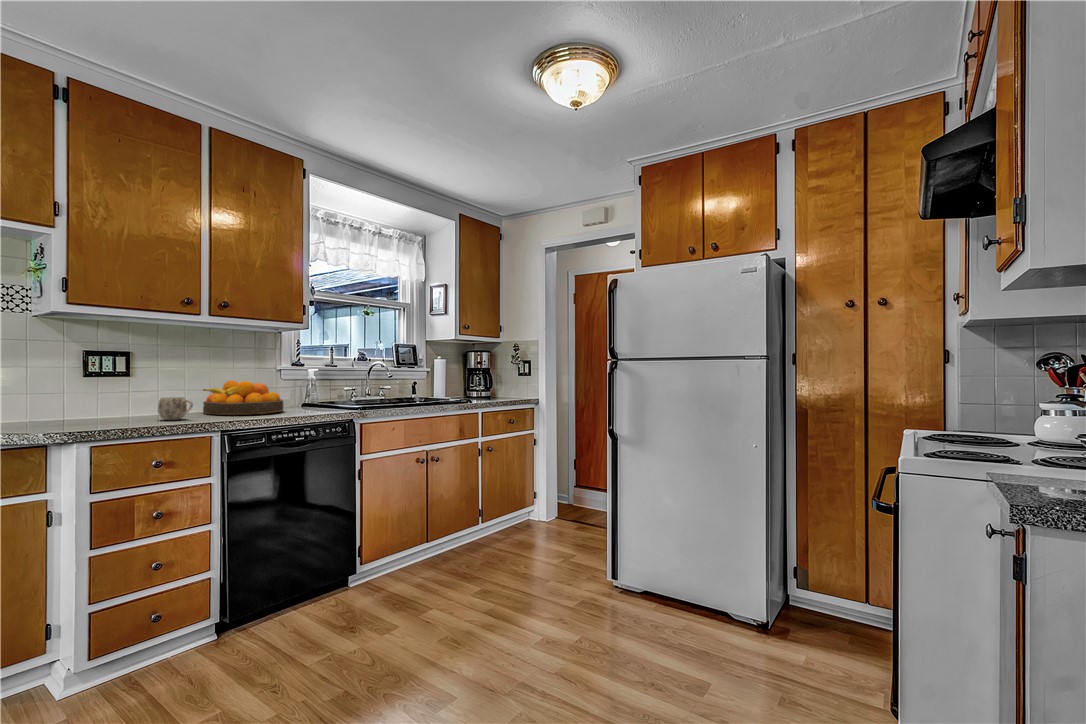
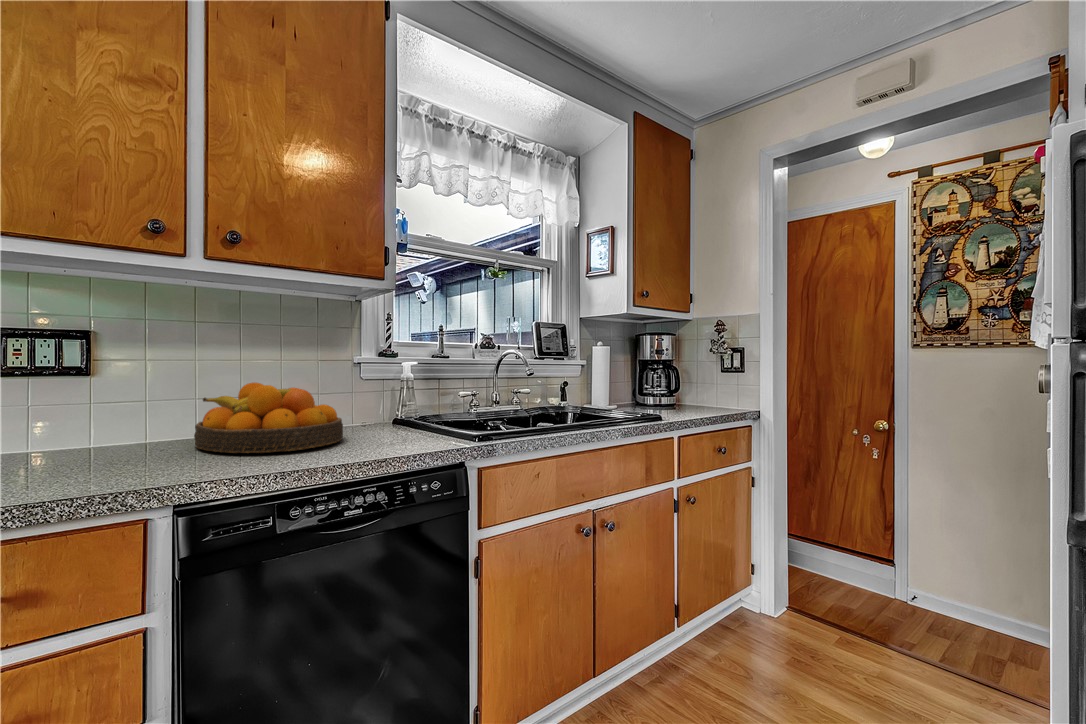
mug: present [158,397,193,420] -> none [64,421,134,472]

